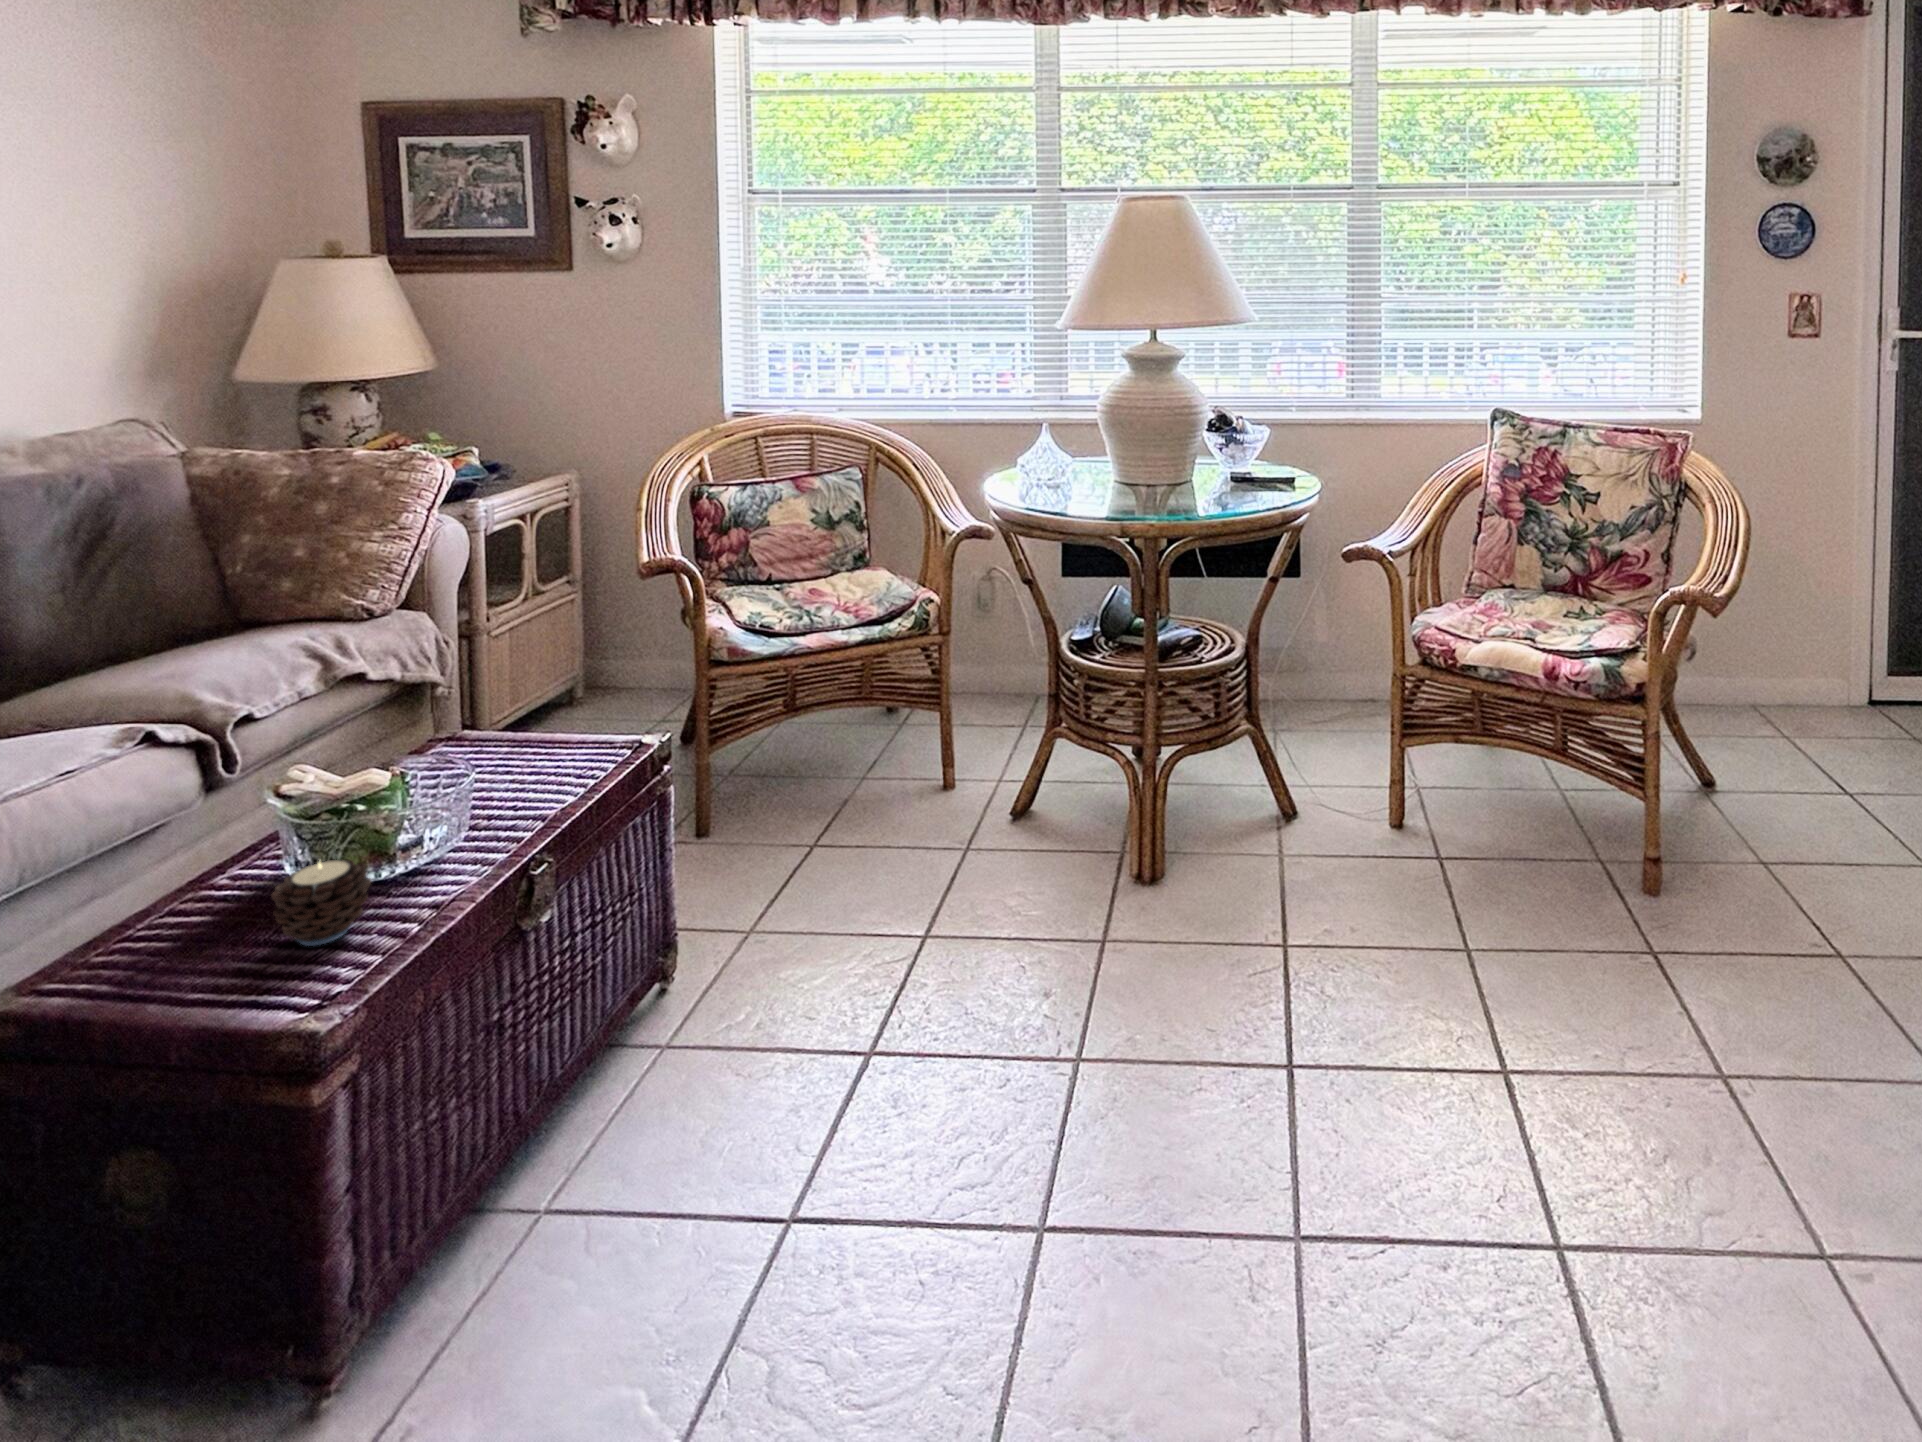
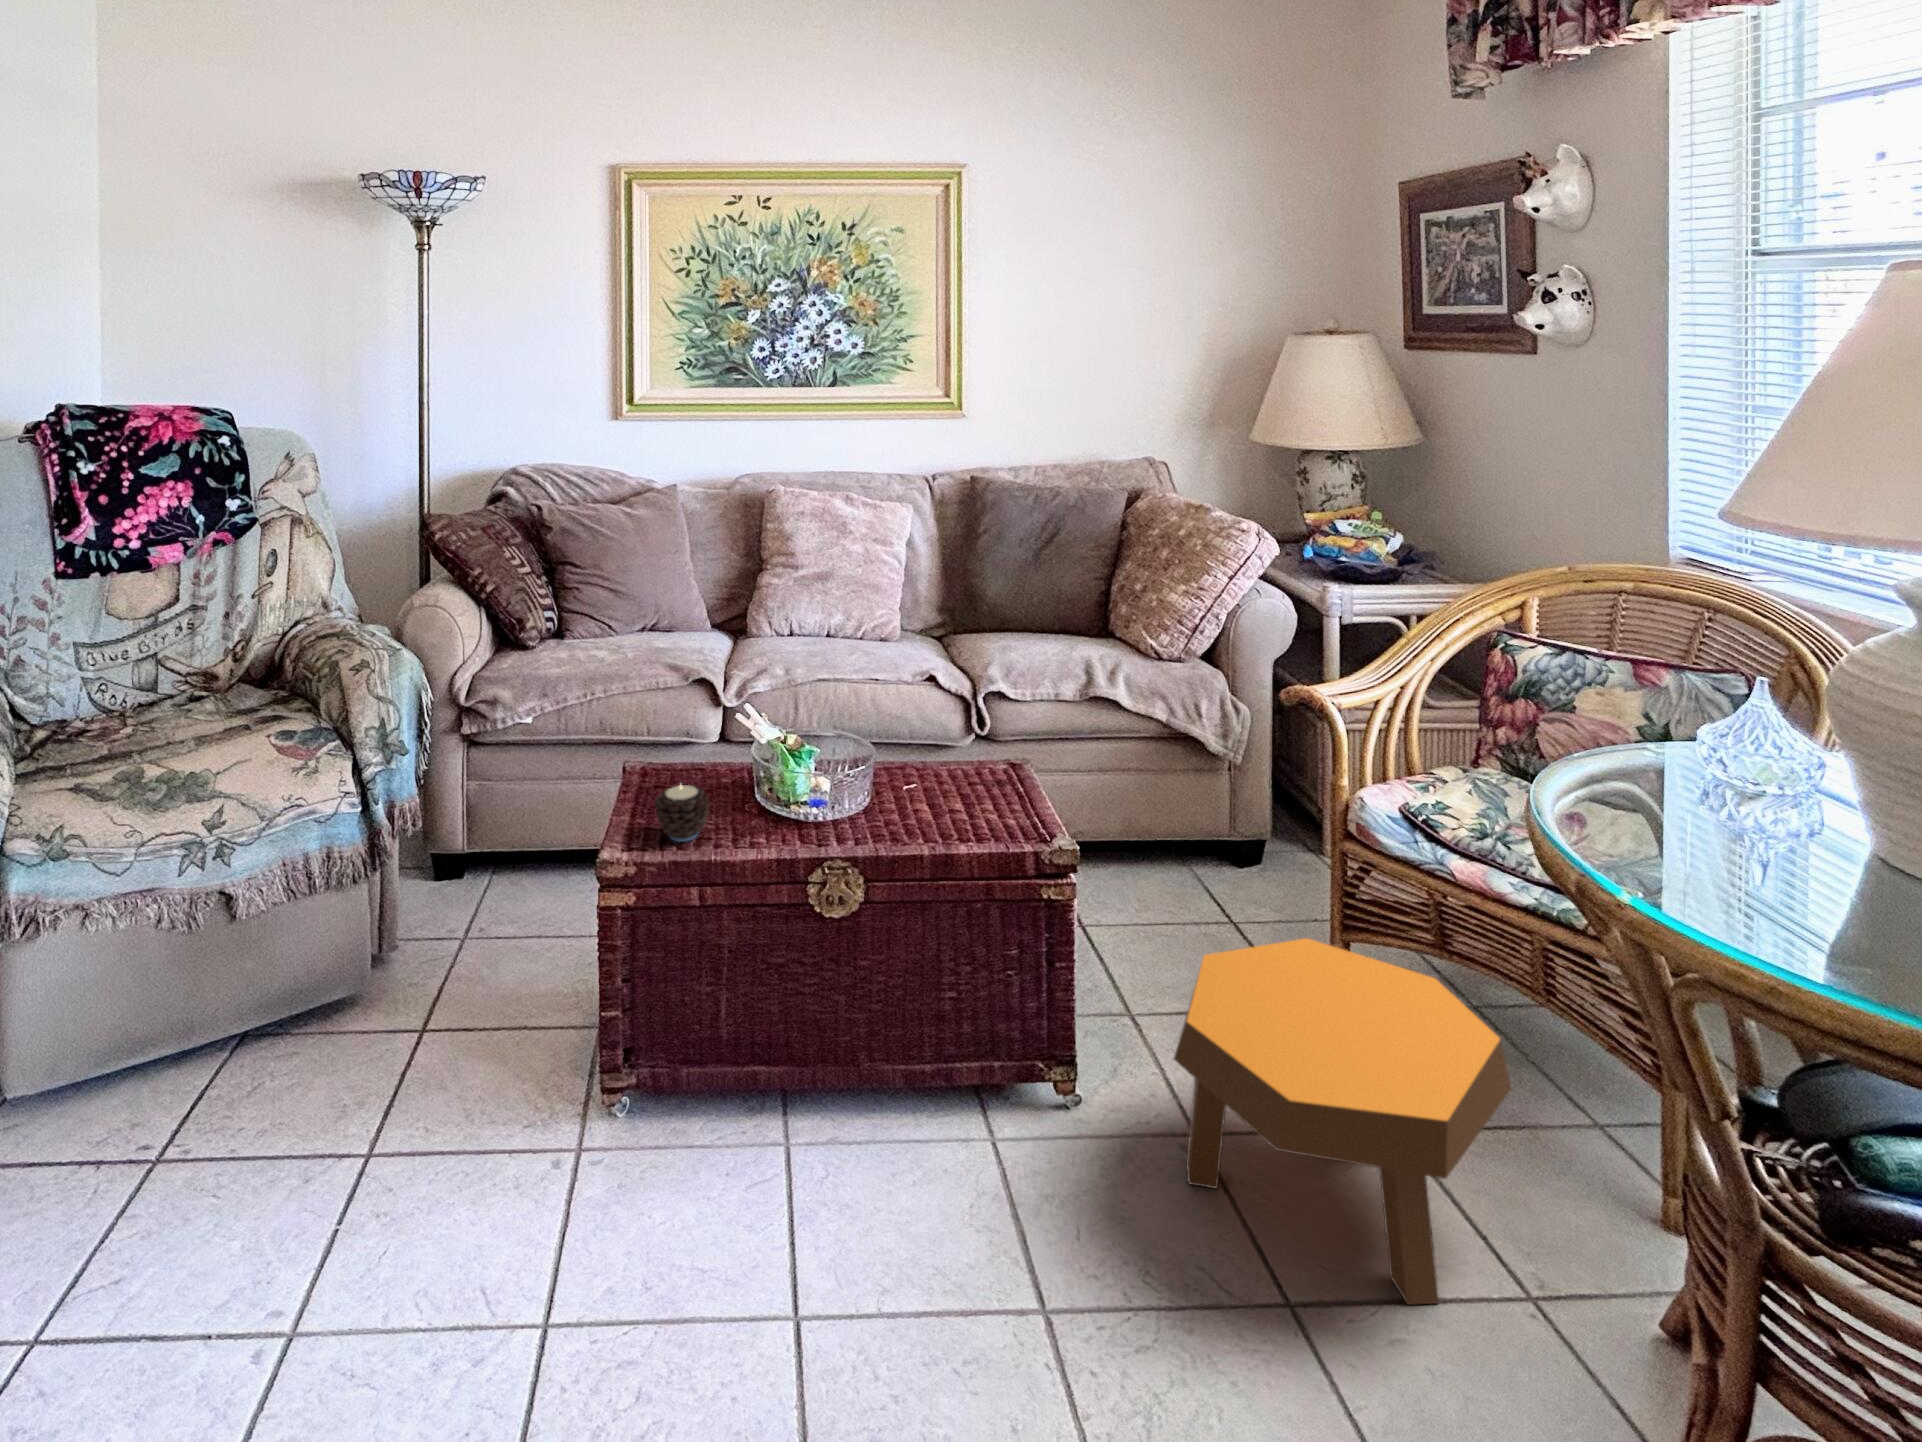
footstool: none [727,707,970,935] -> present [1174,938,1511,1305]

